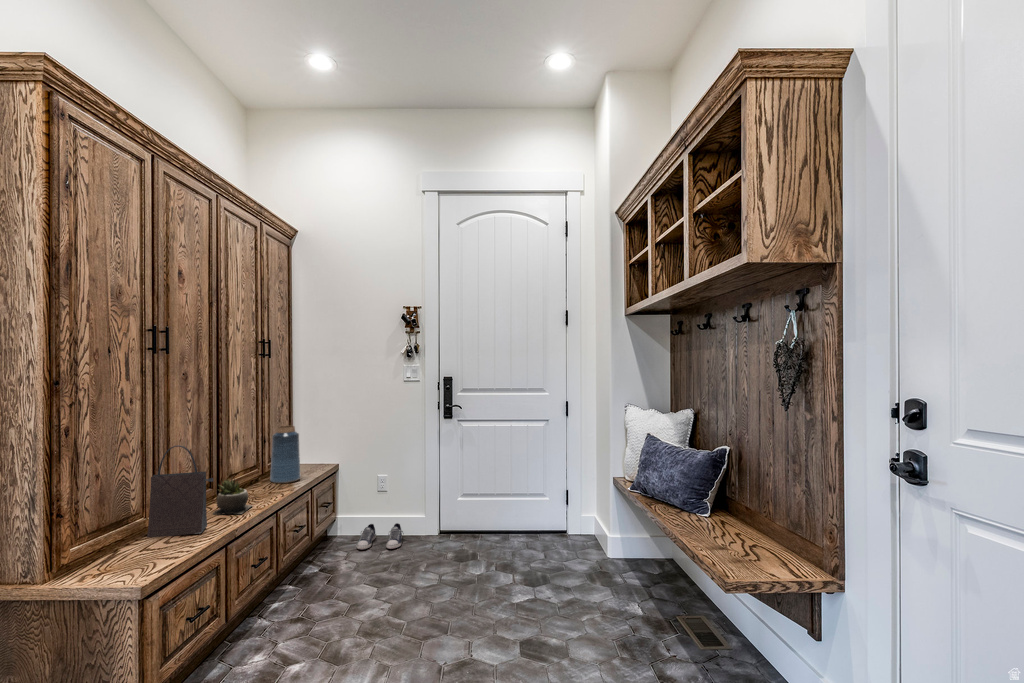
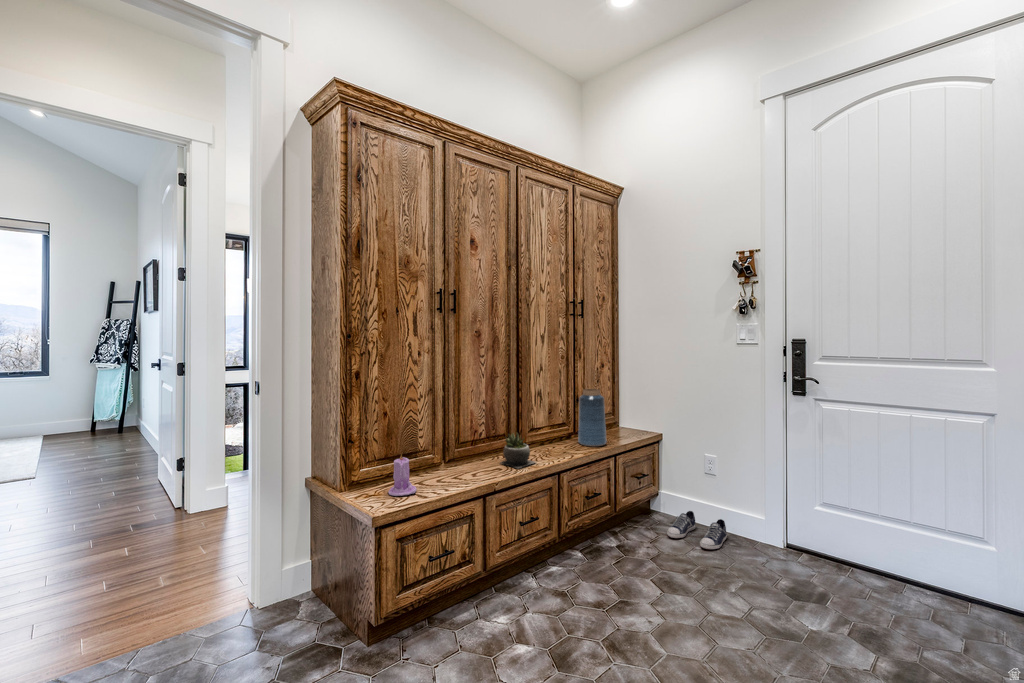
handbag: present [147,445,213,537] -> none [436,395,480,479]
candle: none [117,518,159,569] -> present [388,455,417,496]

